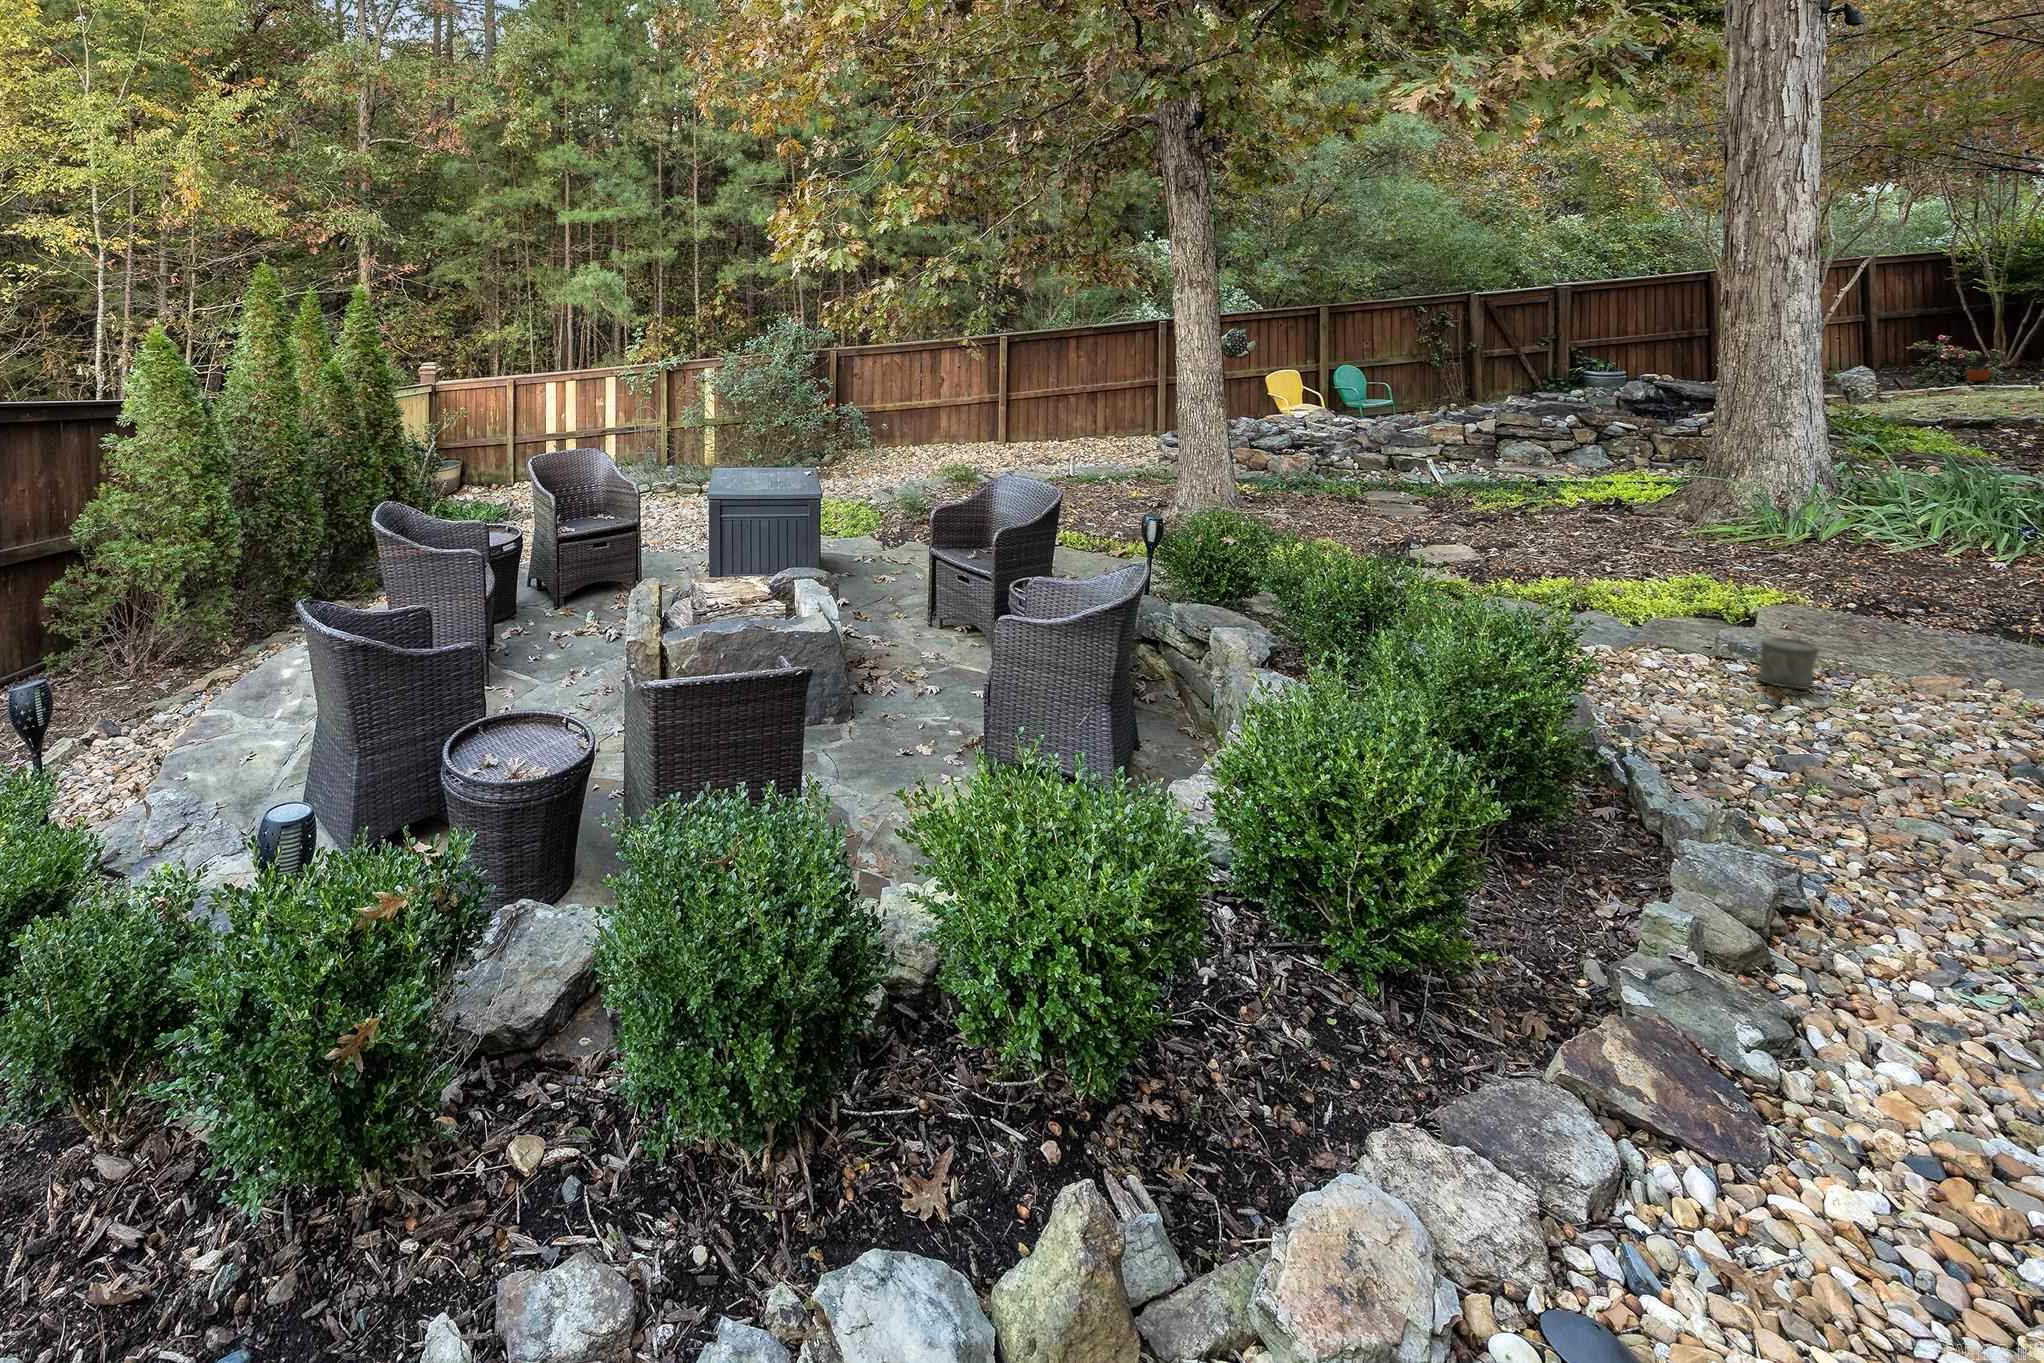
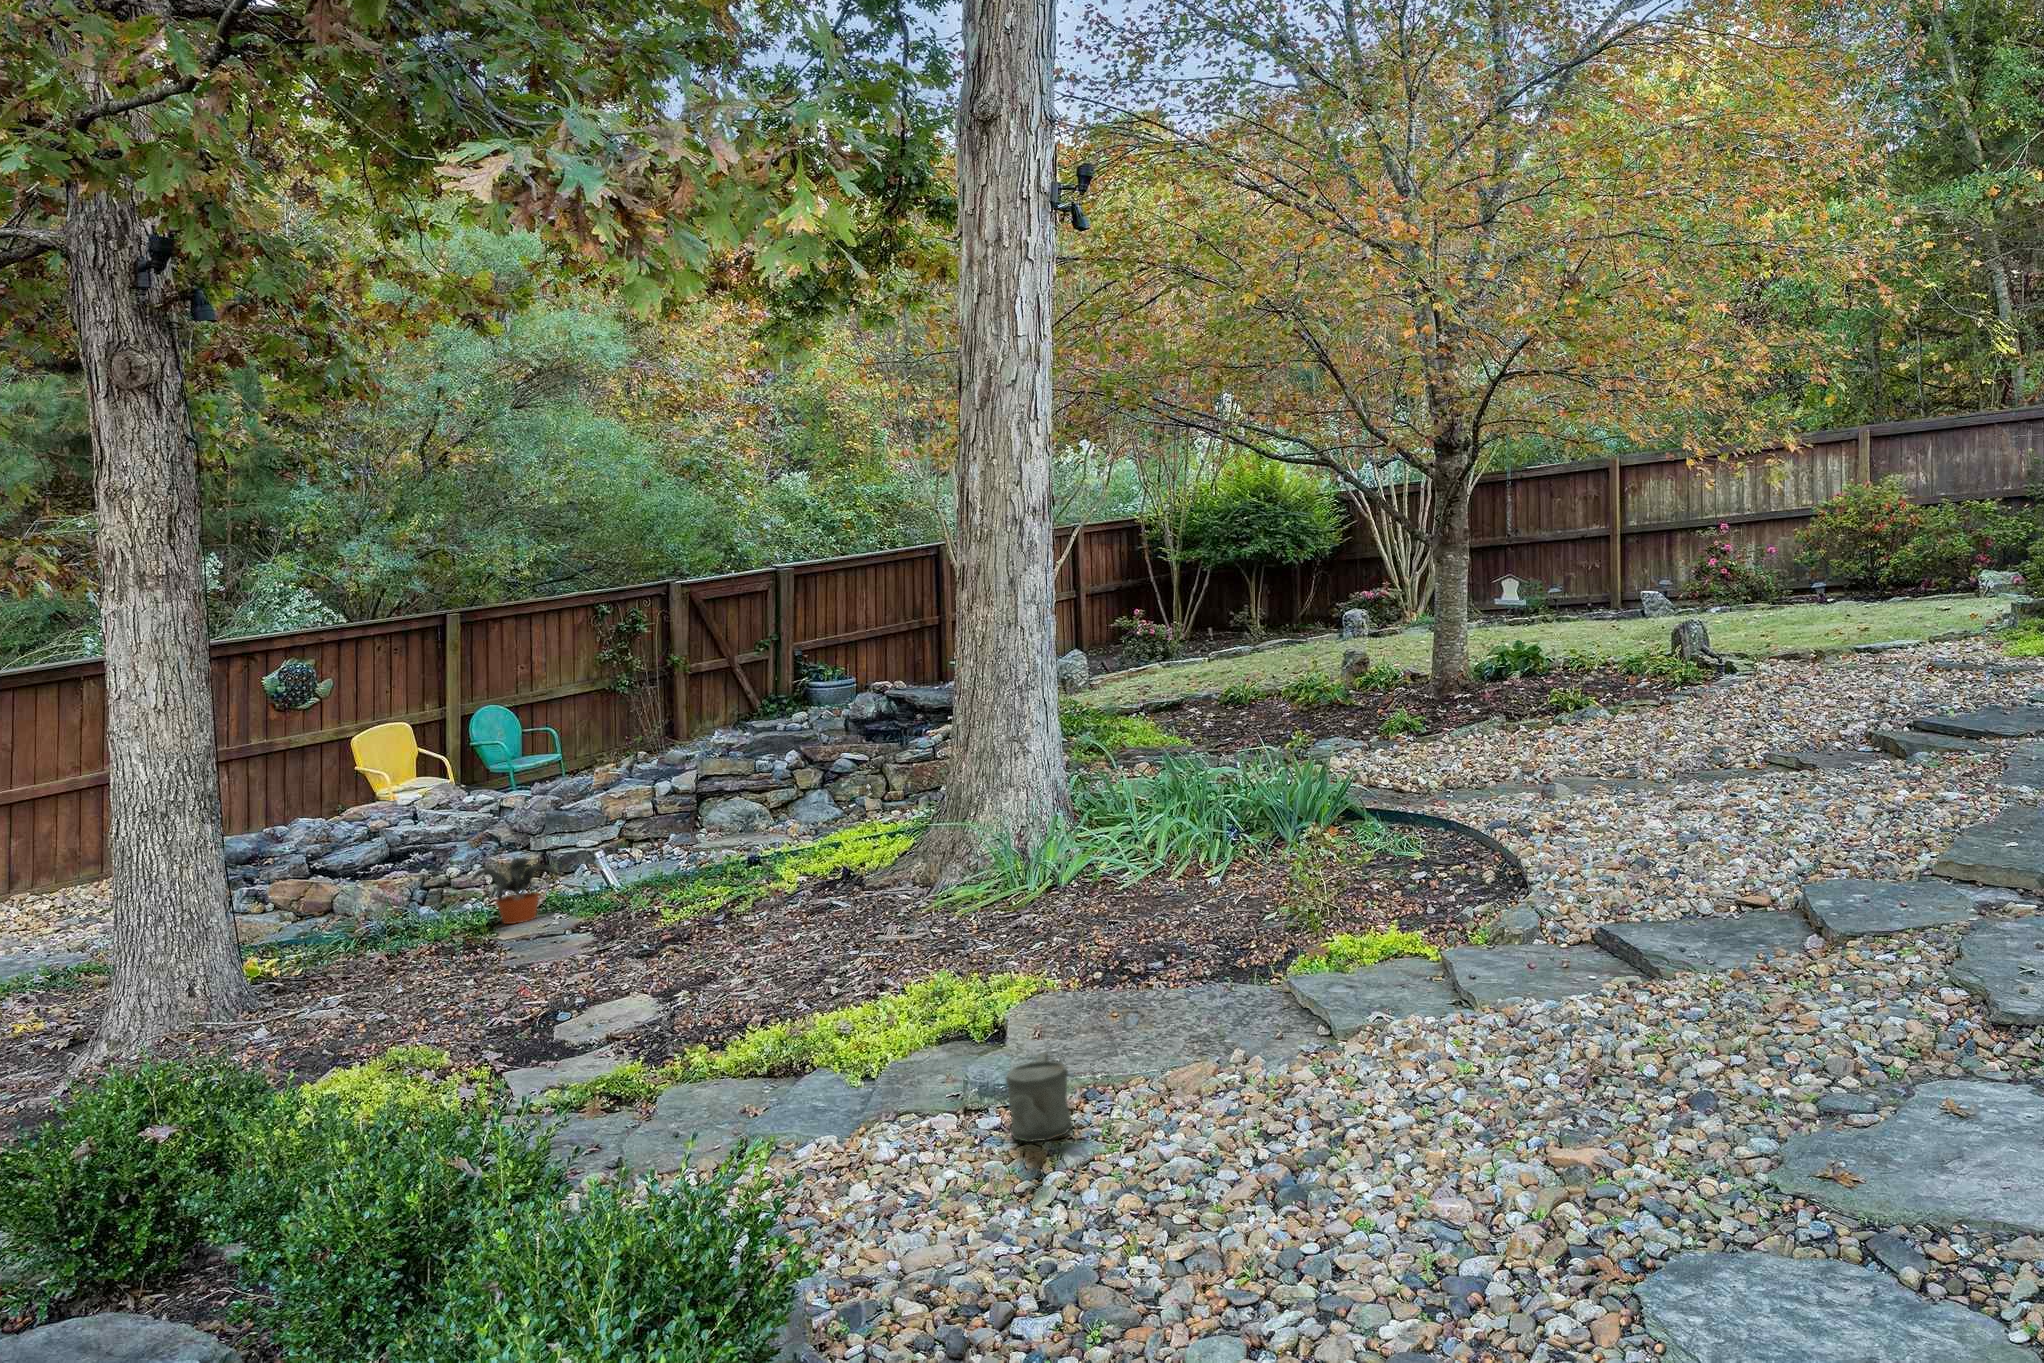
potted plant: present [1959,354,2002,380] -> present [471,858,556,924]

